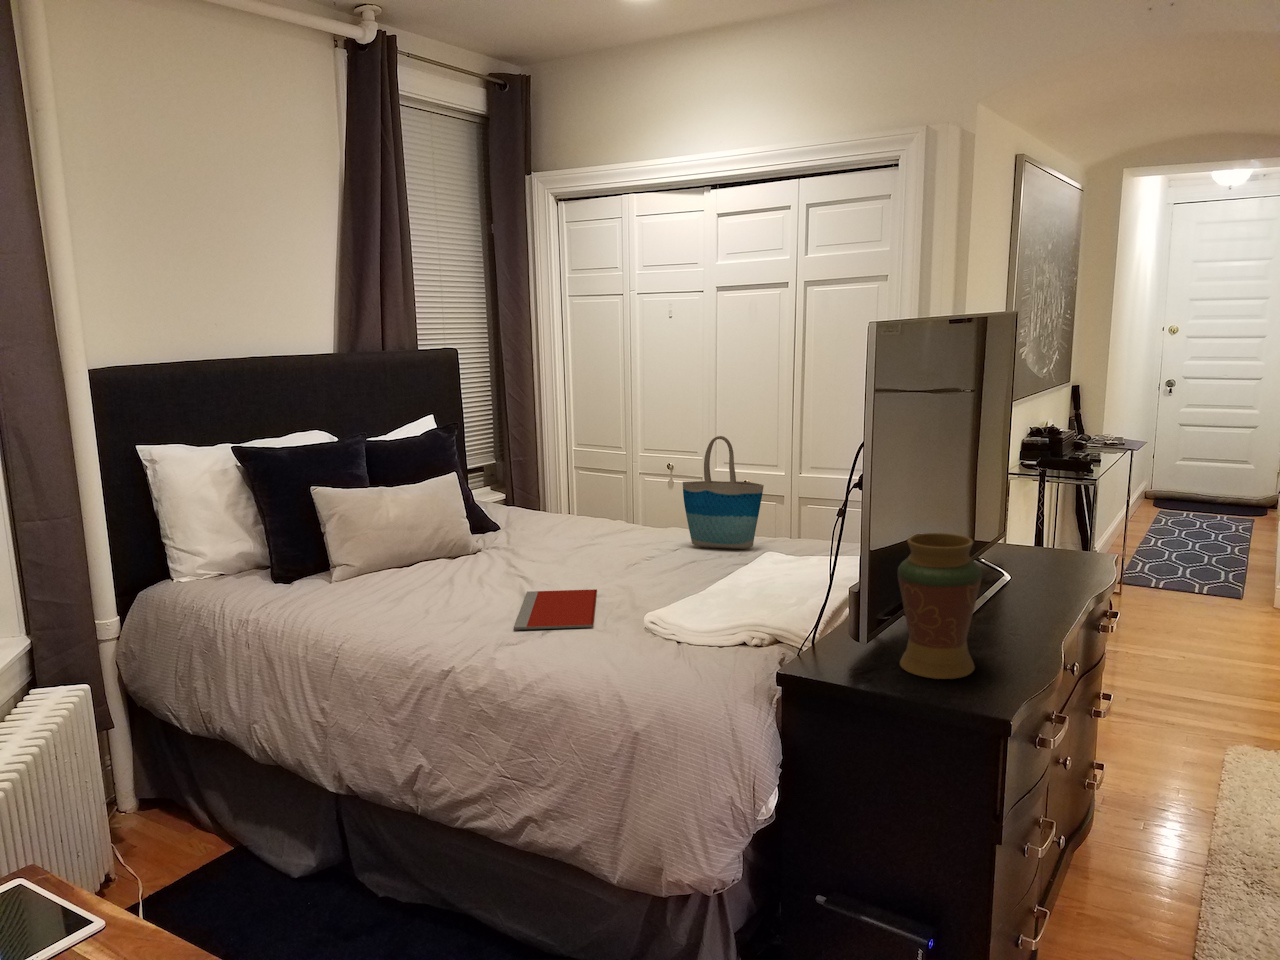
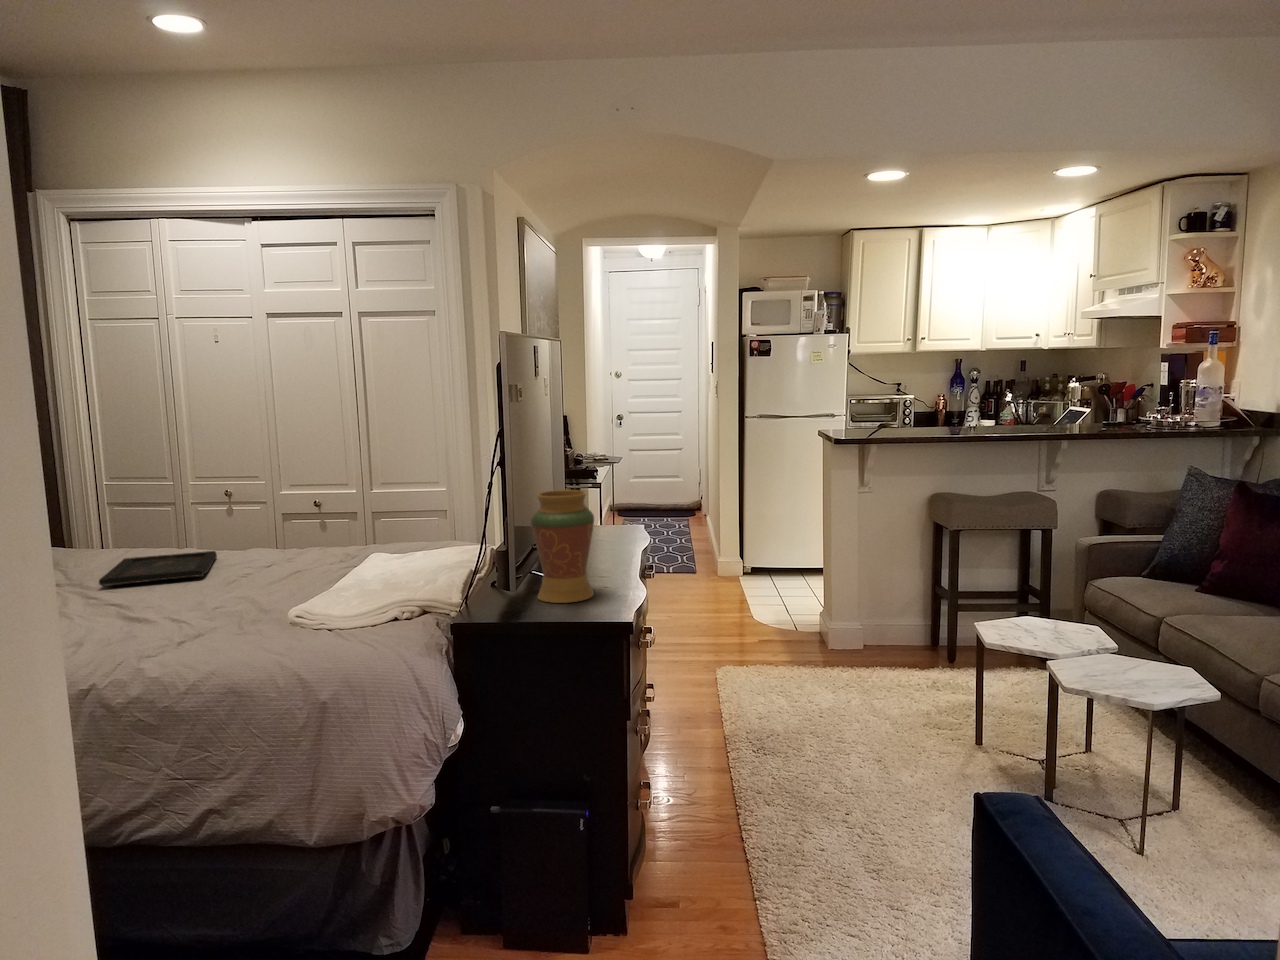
tote bag: present [683,436,764,549] -> none [278,446,361,554]
tray: none [518,531,628,562] -> present [99,551,217,586]
notebook: present [514,589,597,630] -> none [133,596,234,637]

